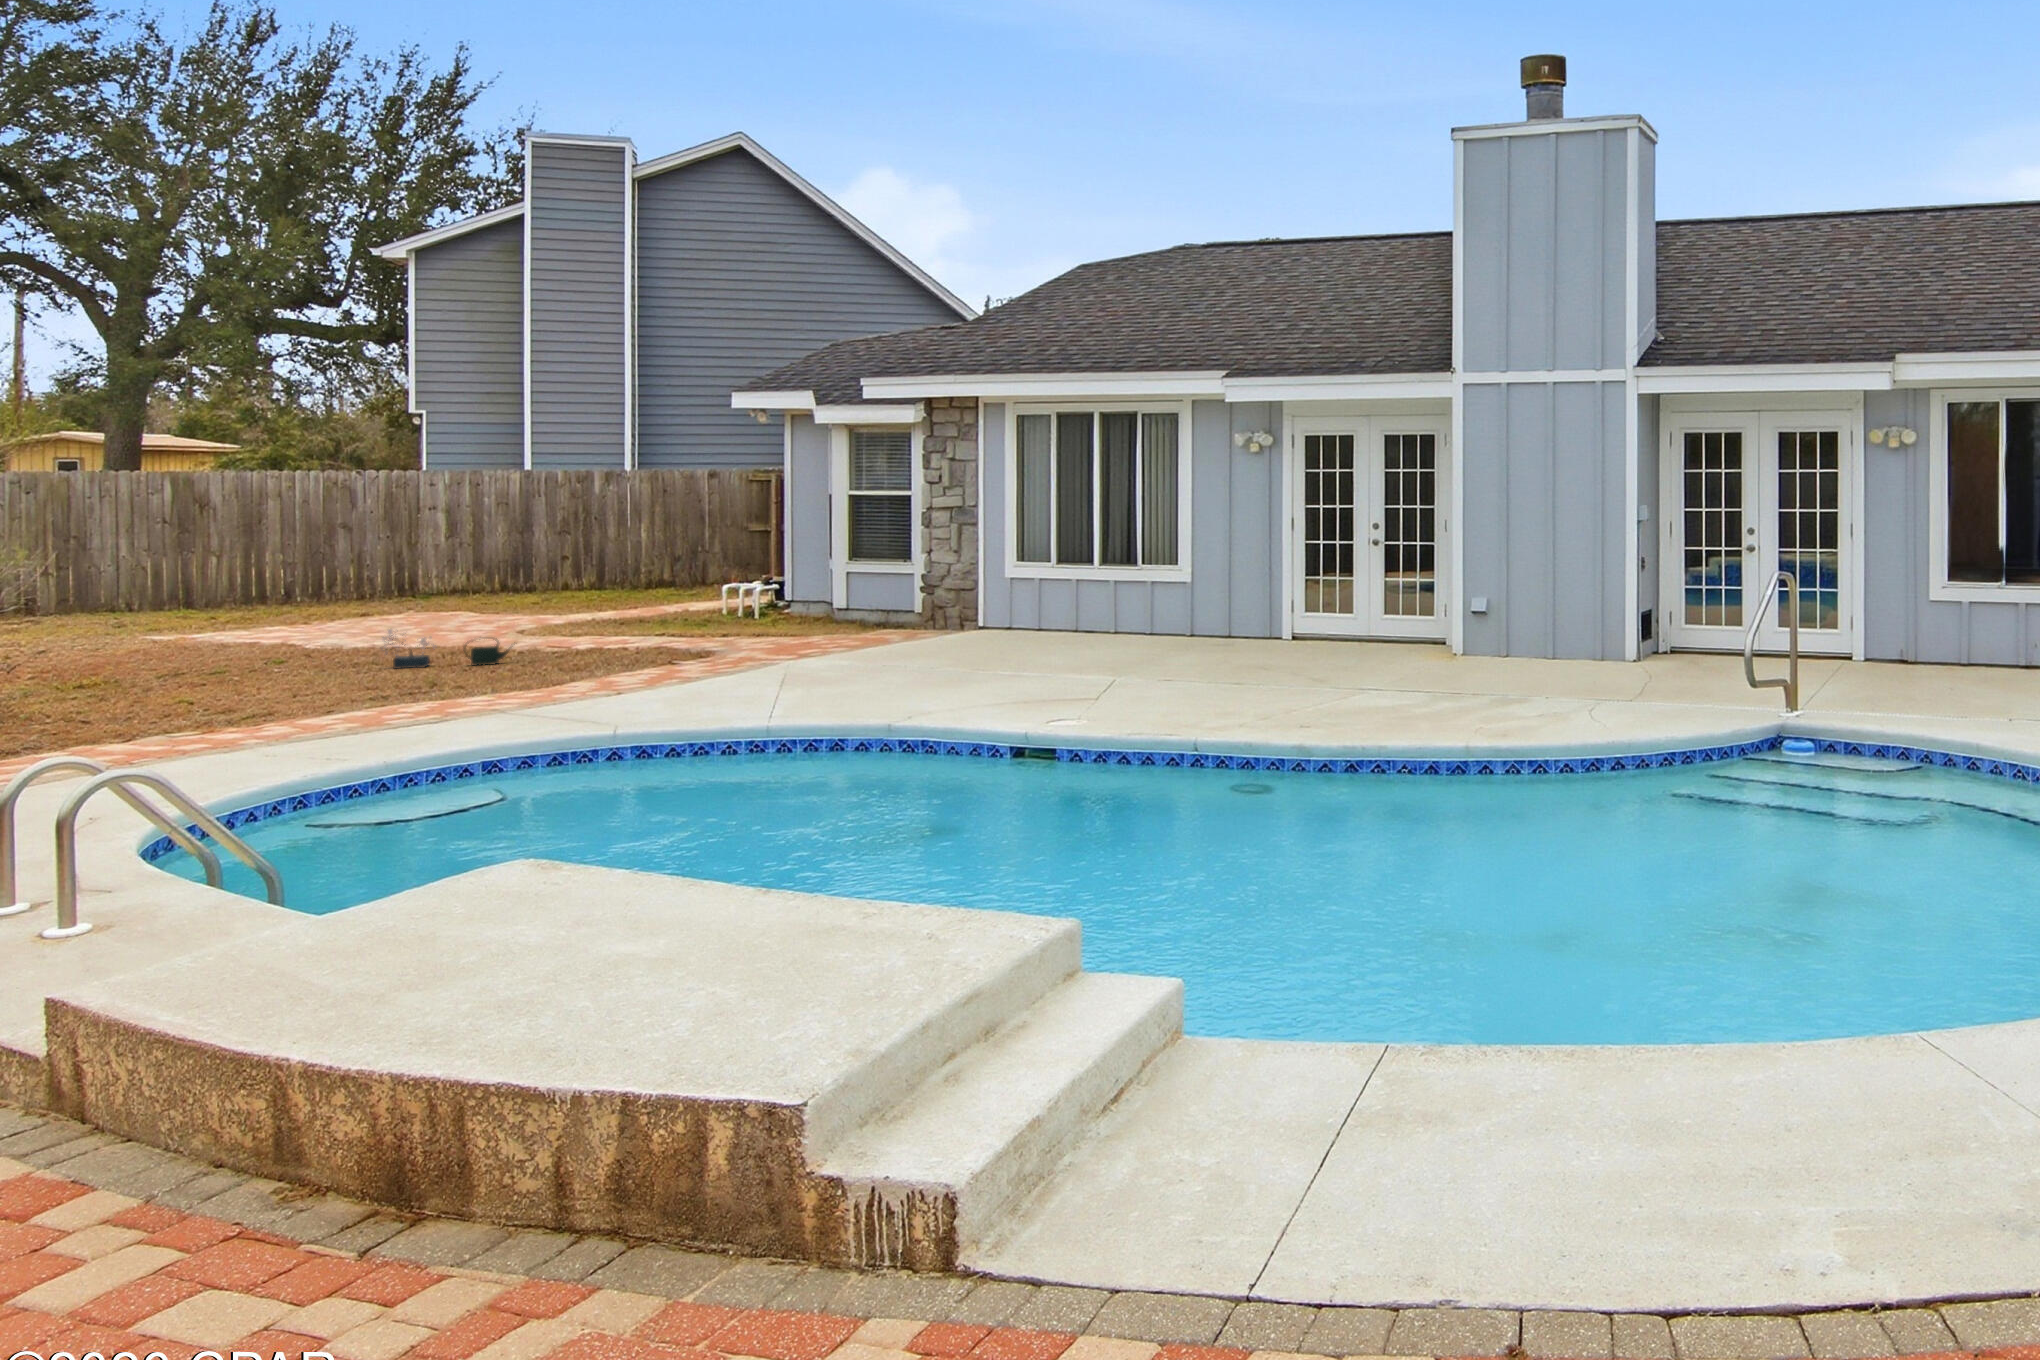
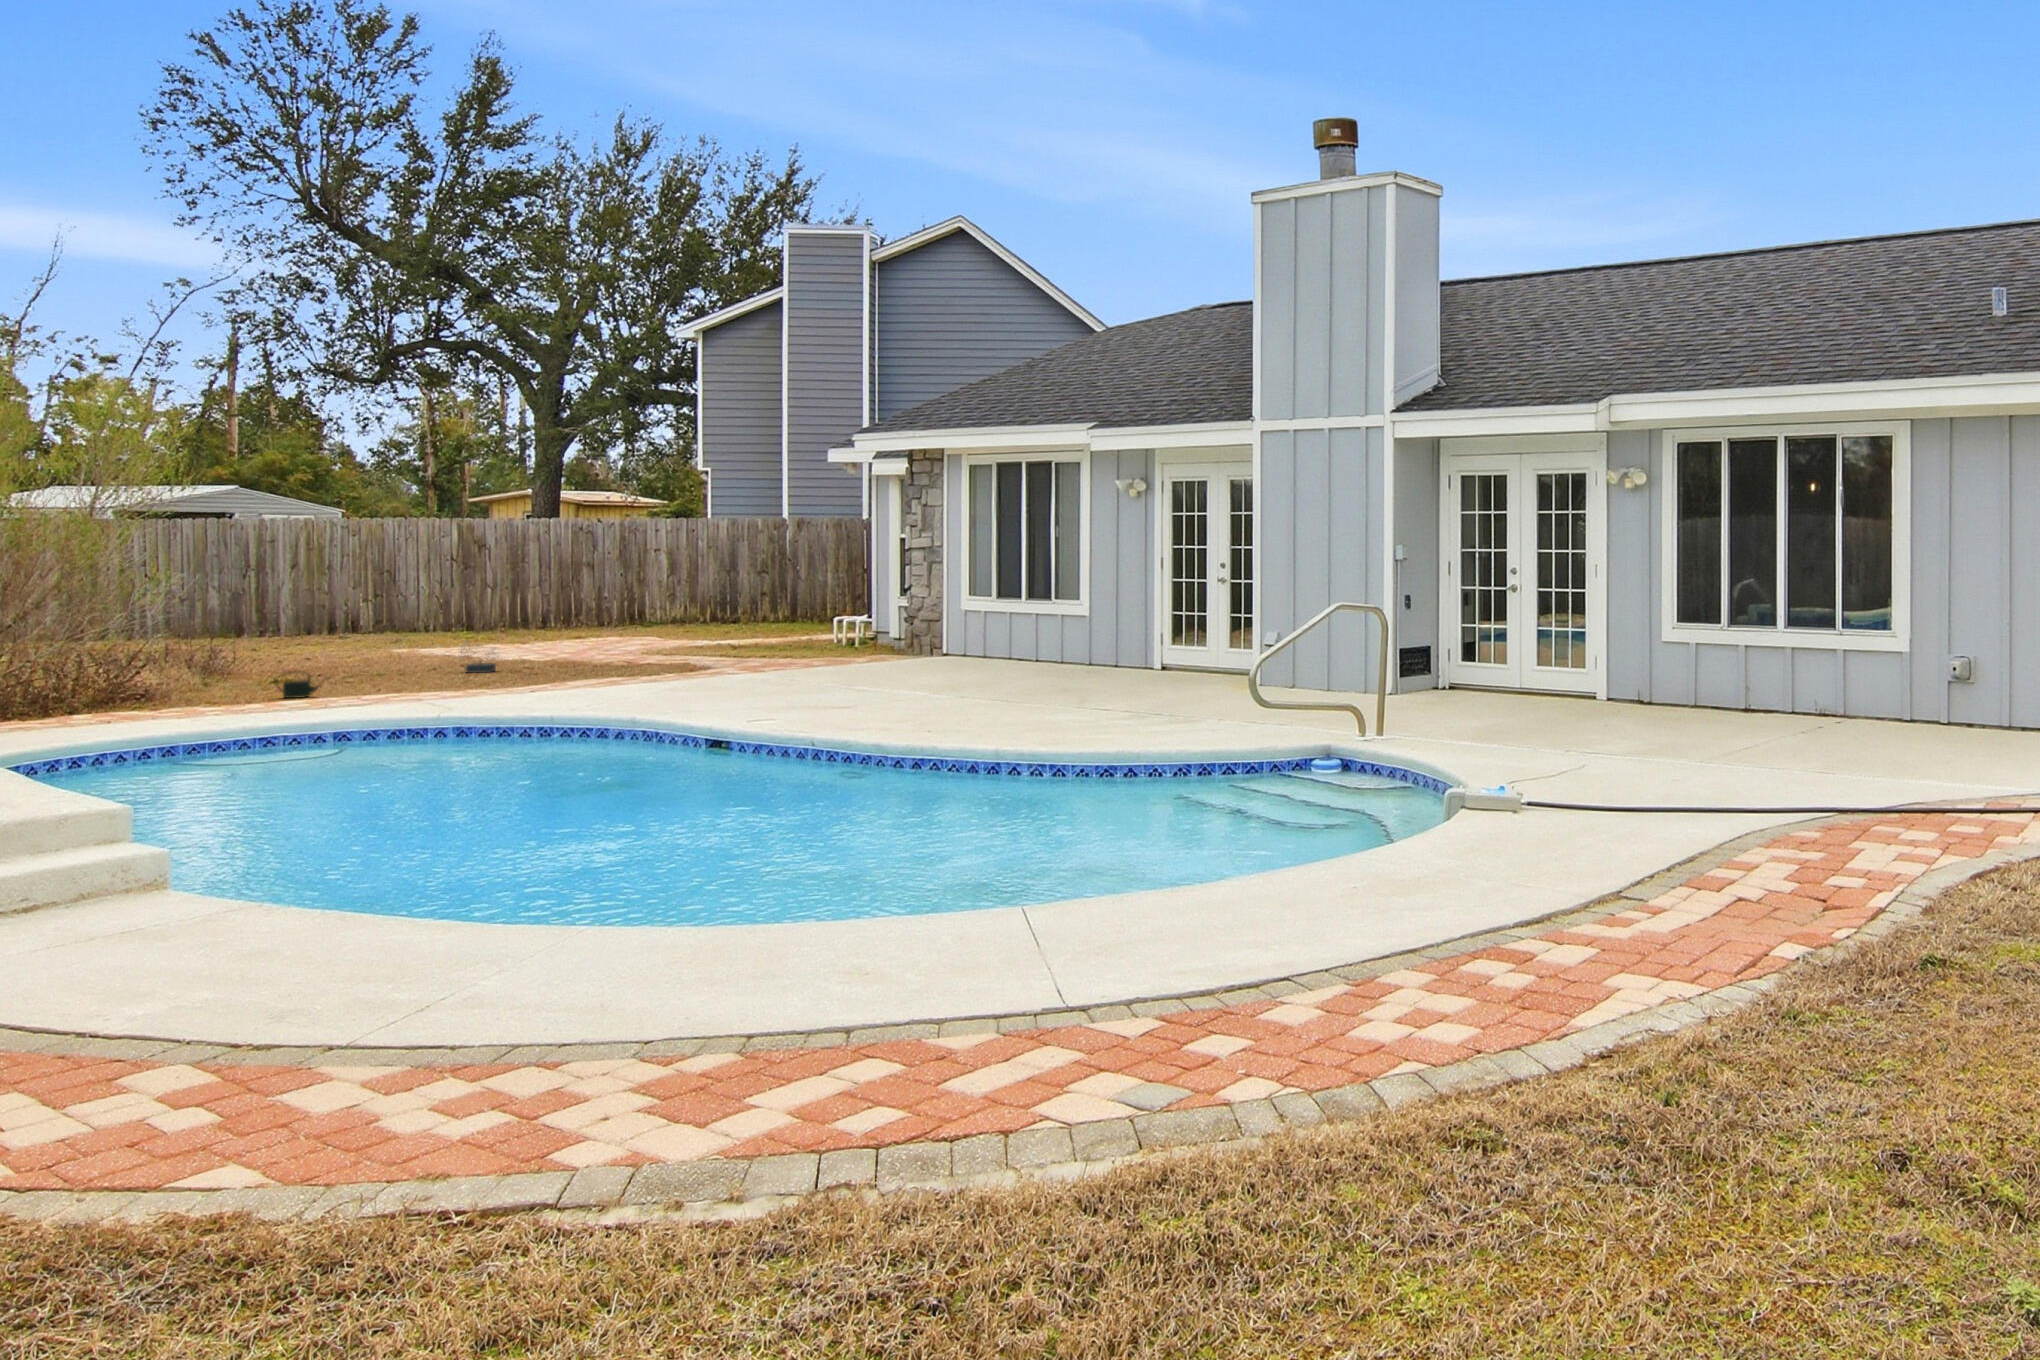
watering can: present [464,639,509,666] -> present [276,674,320,698]

